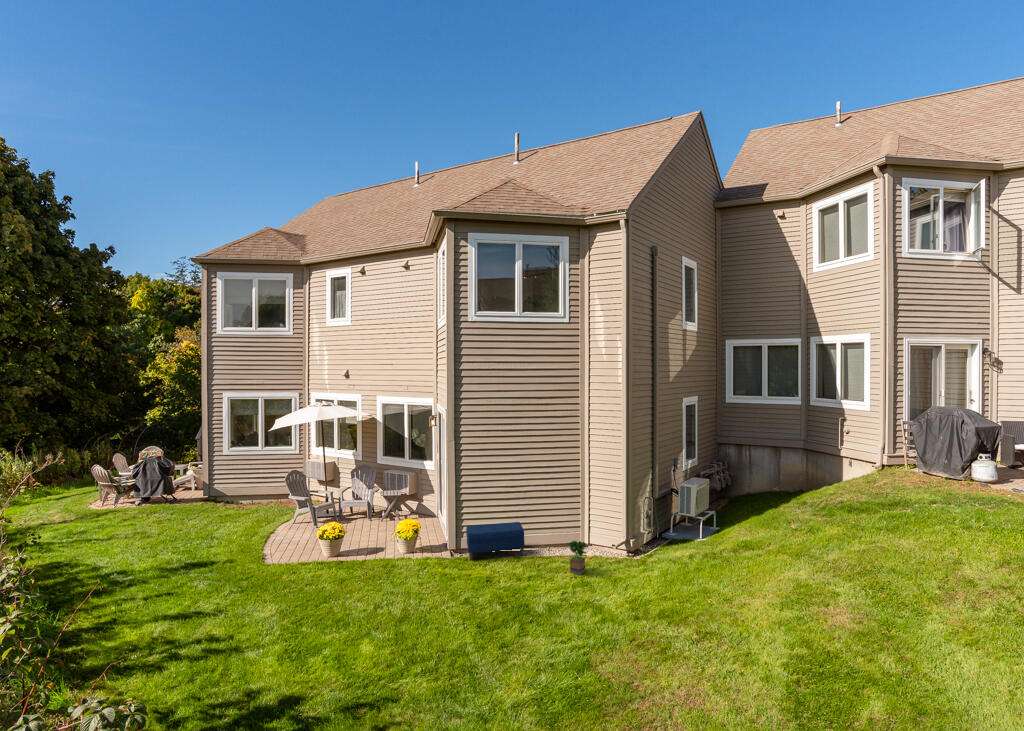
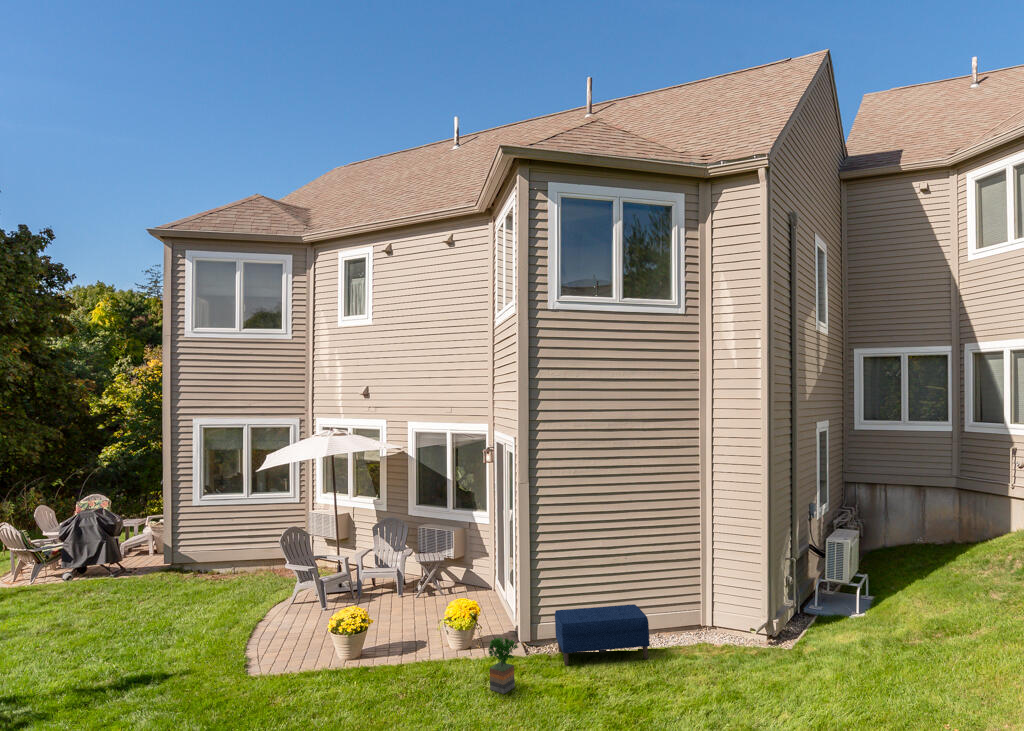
potted tree: present [569,541,588,575] -> present [488,638,518,694]

